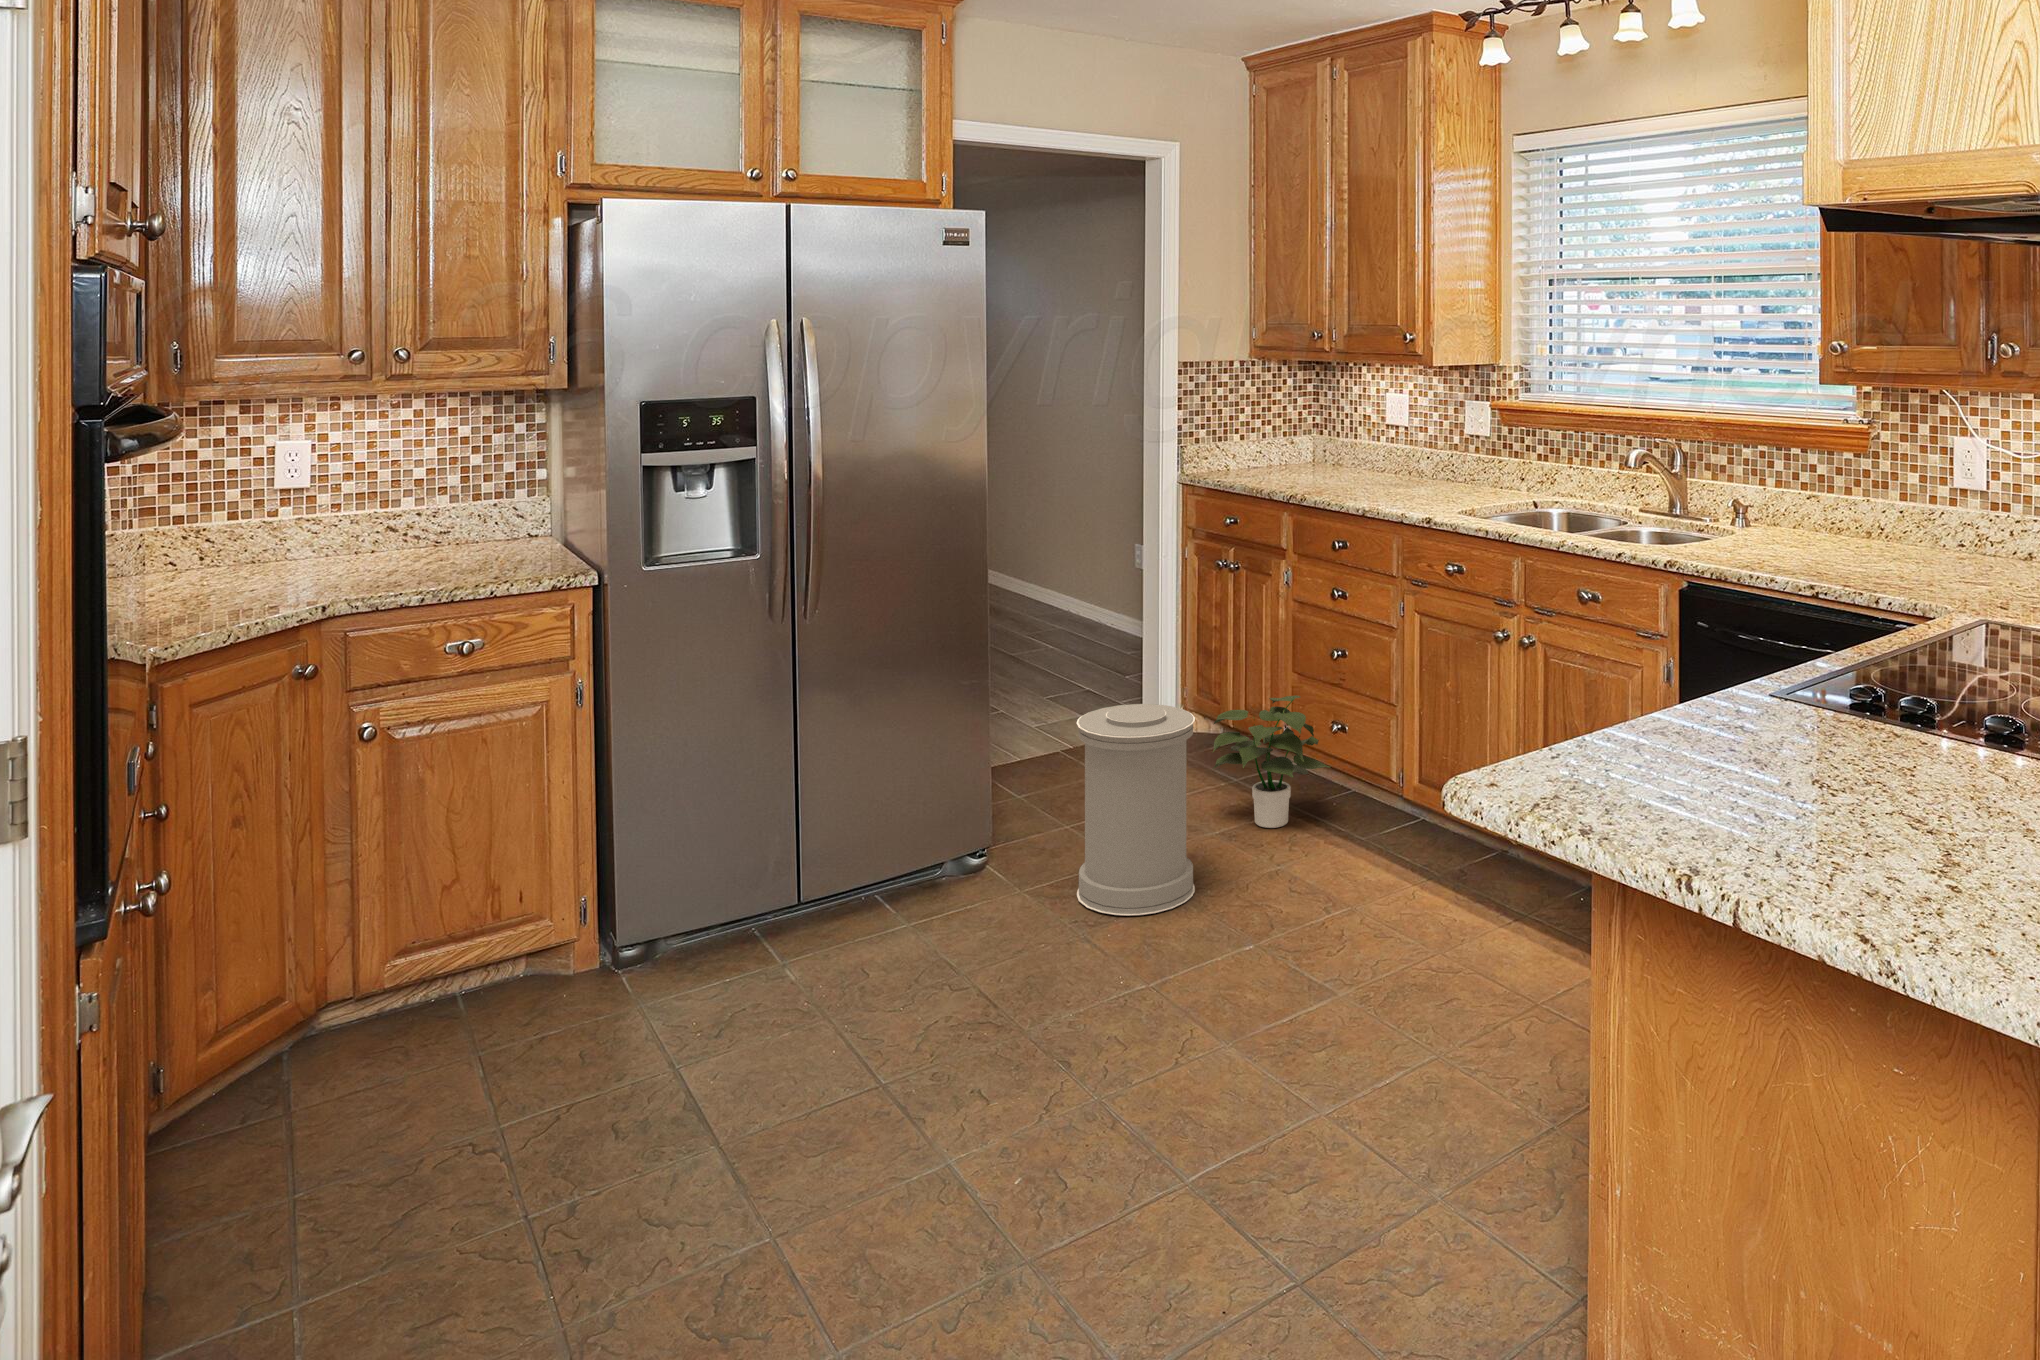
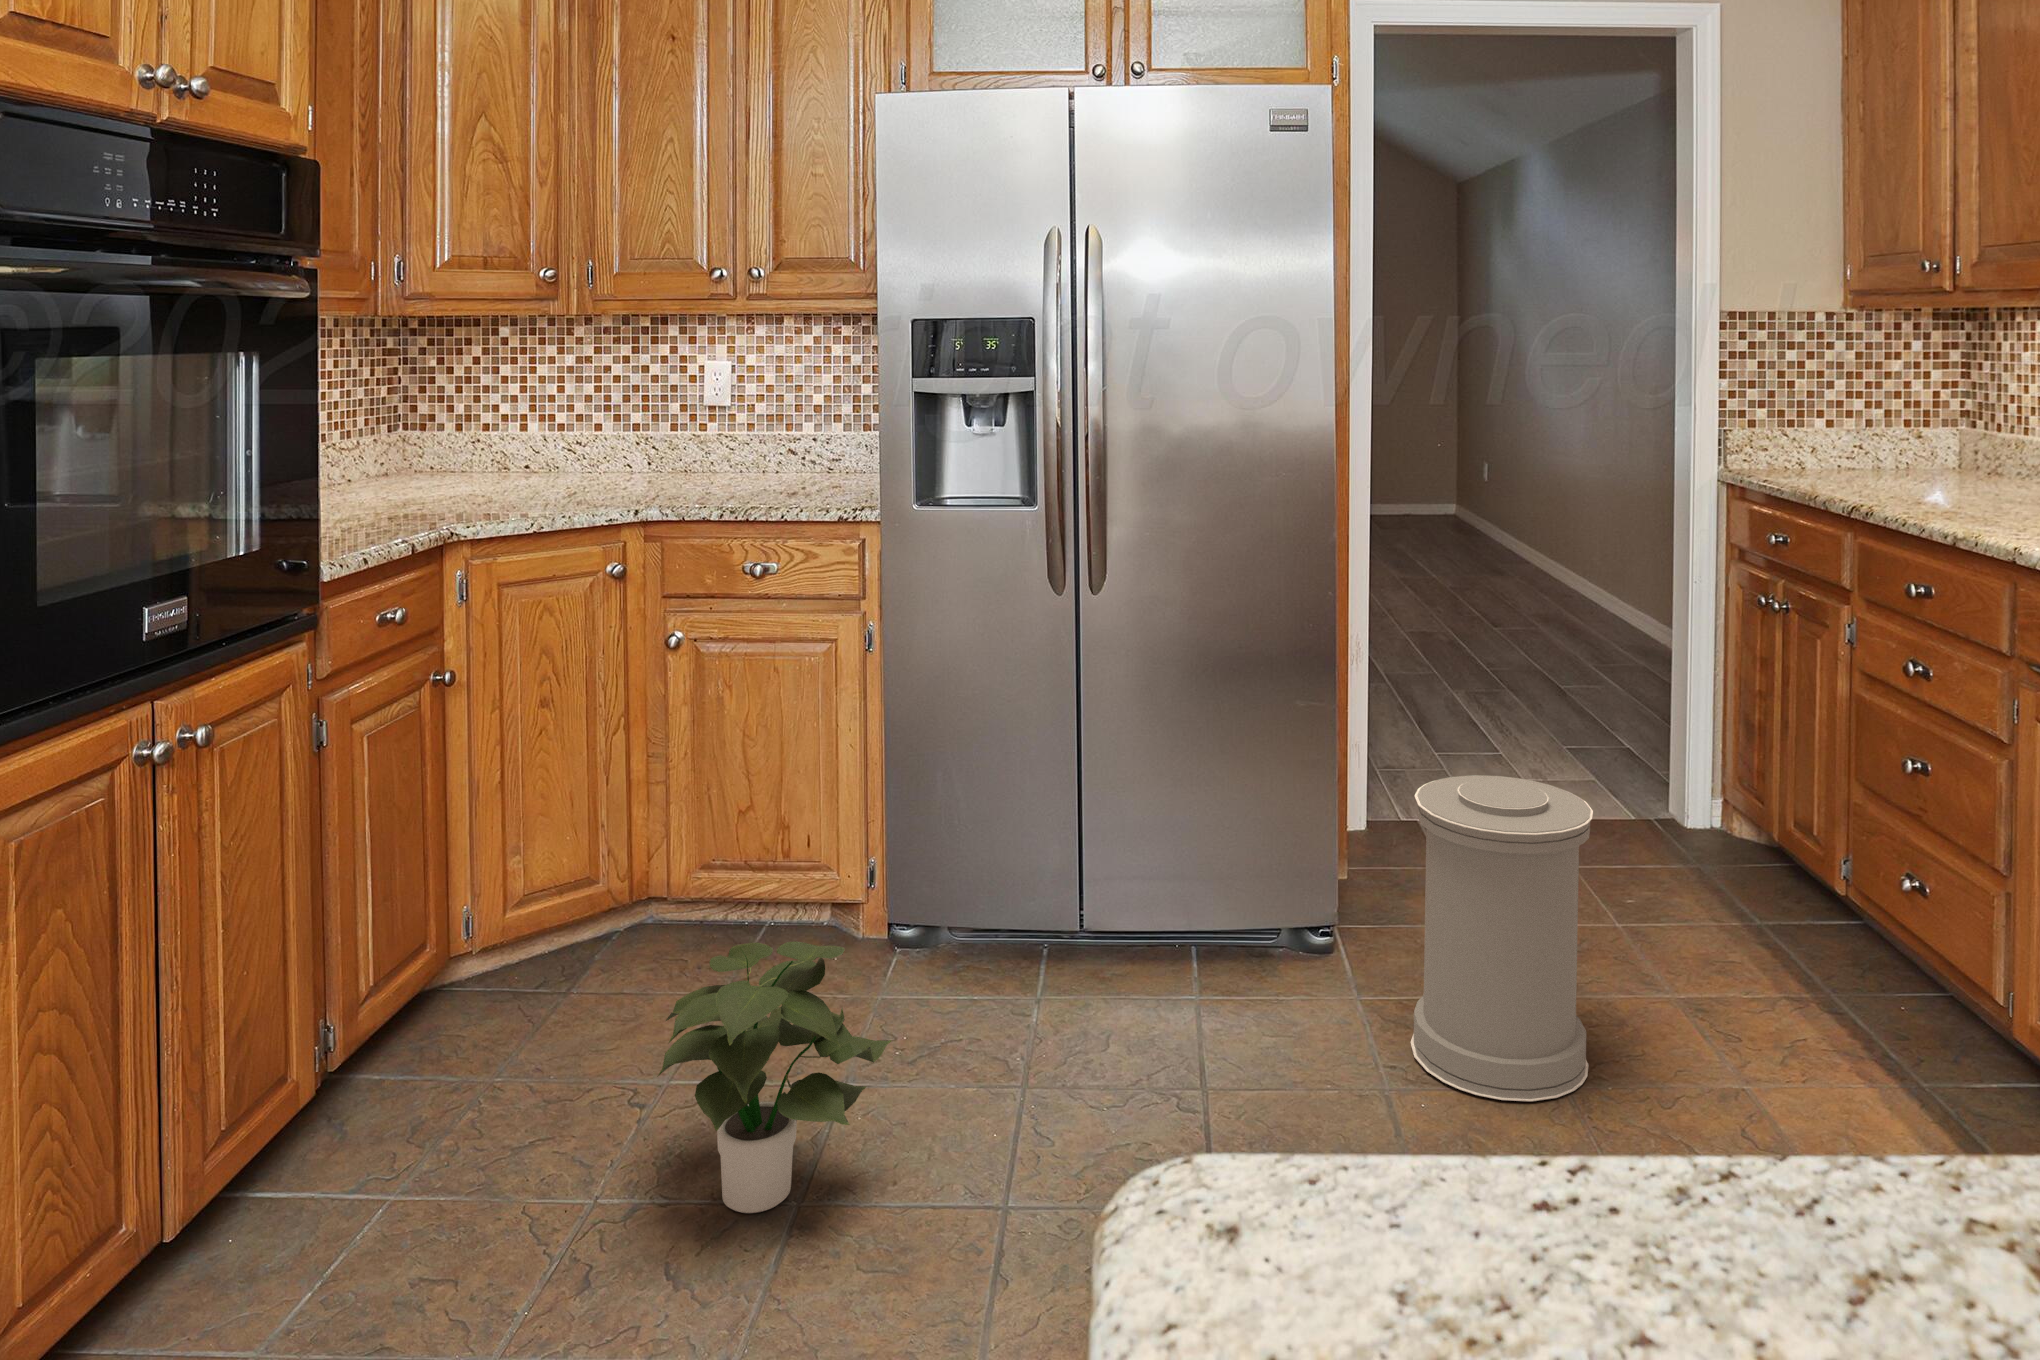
potted plant: present [1213,695,1330,828] -> present [657,941,892,1213]

